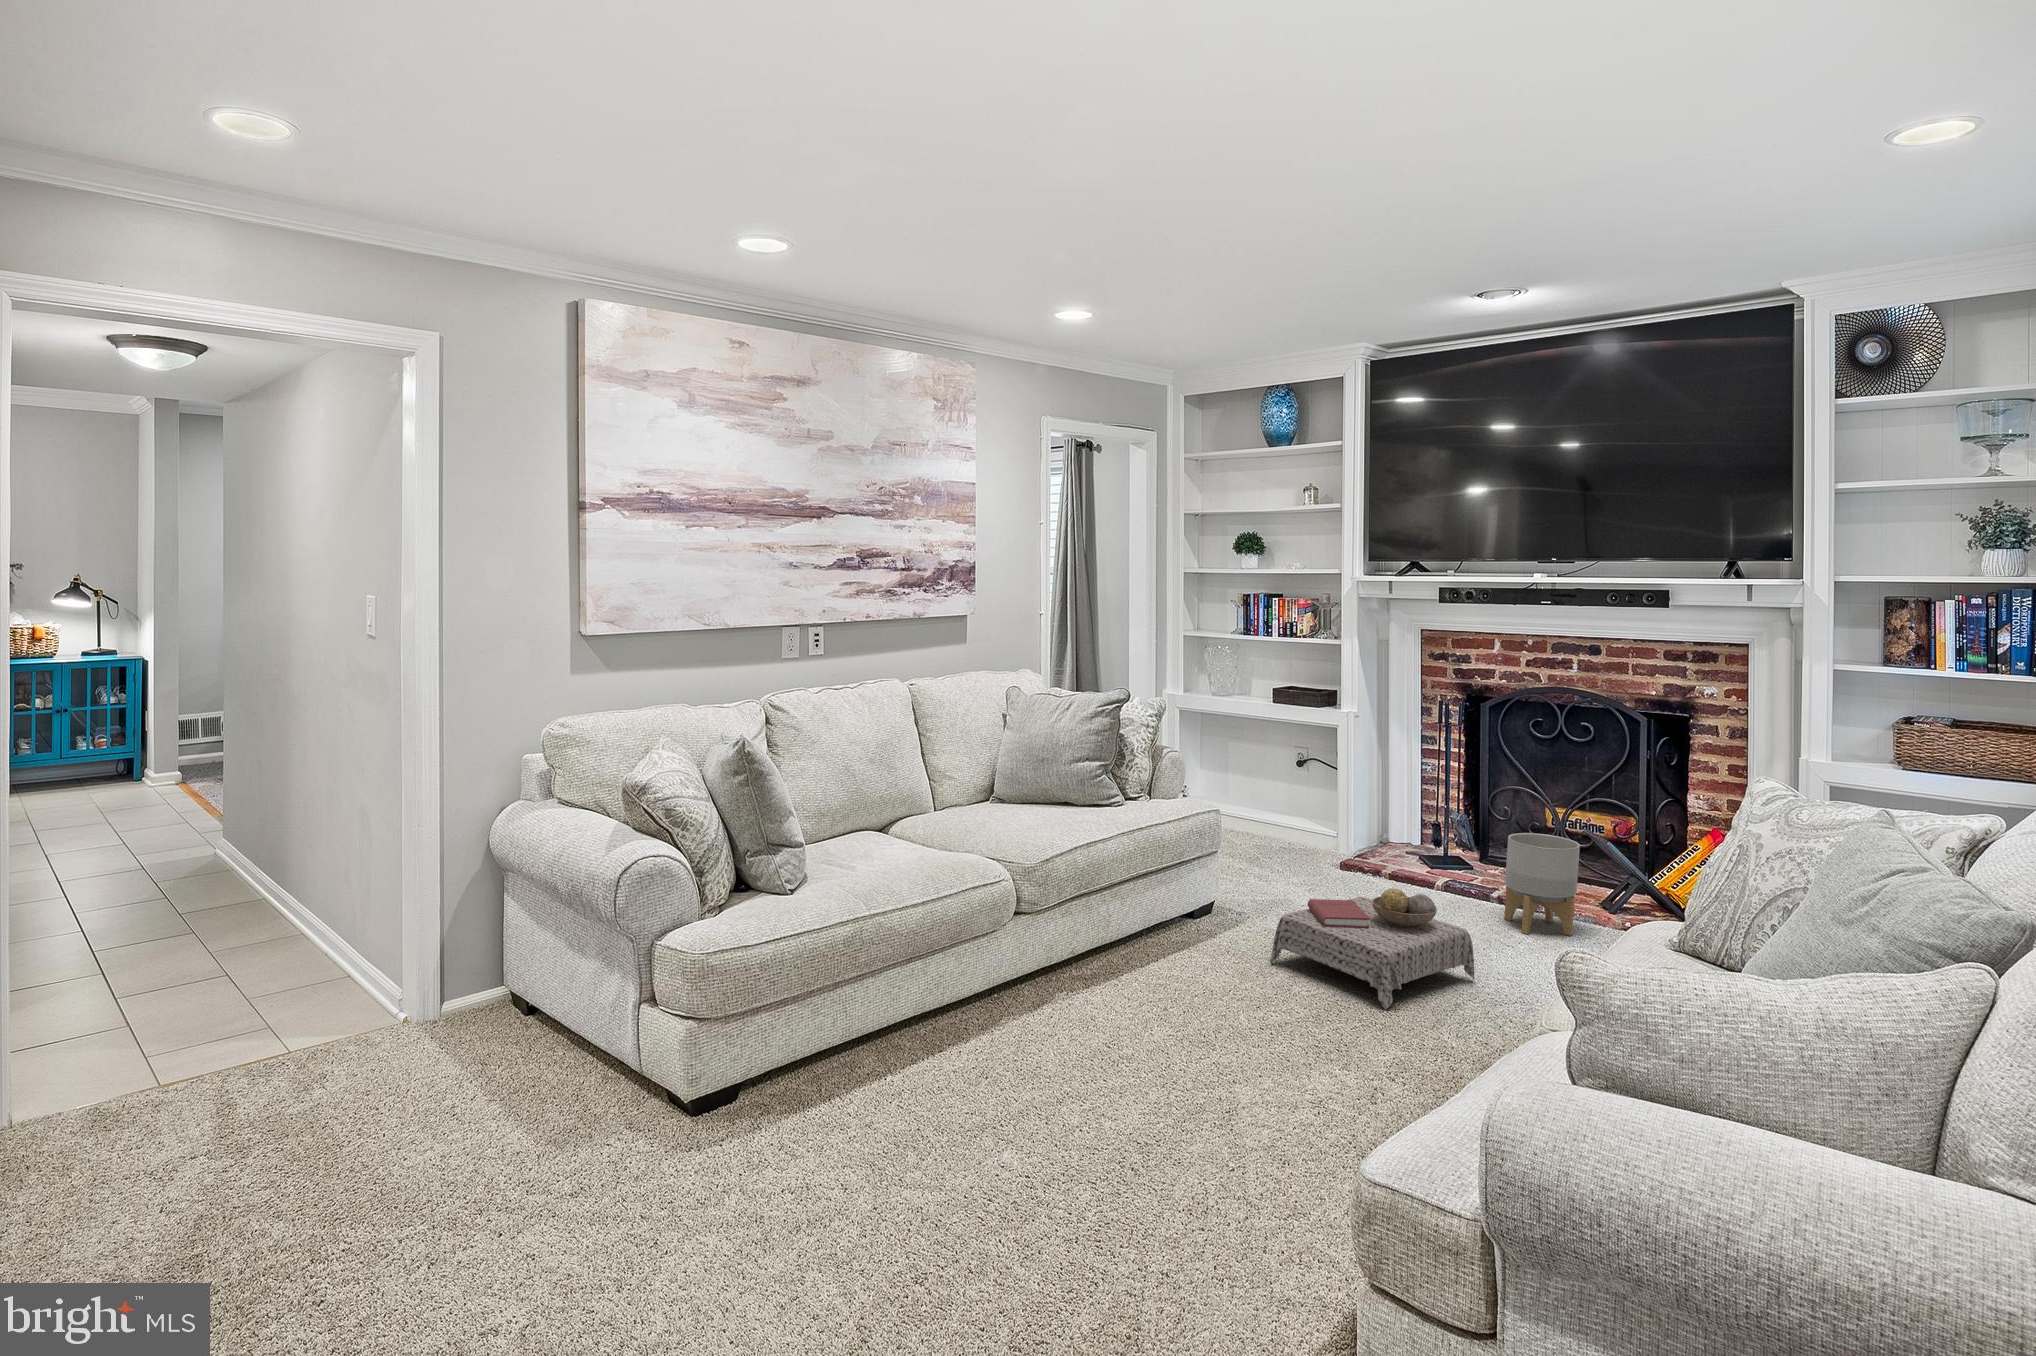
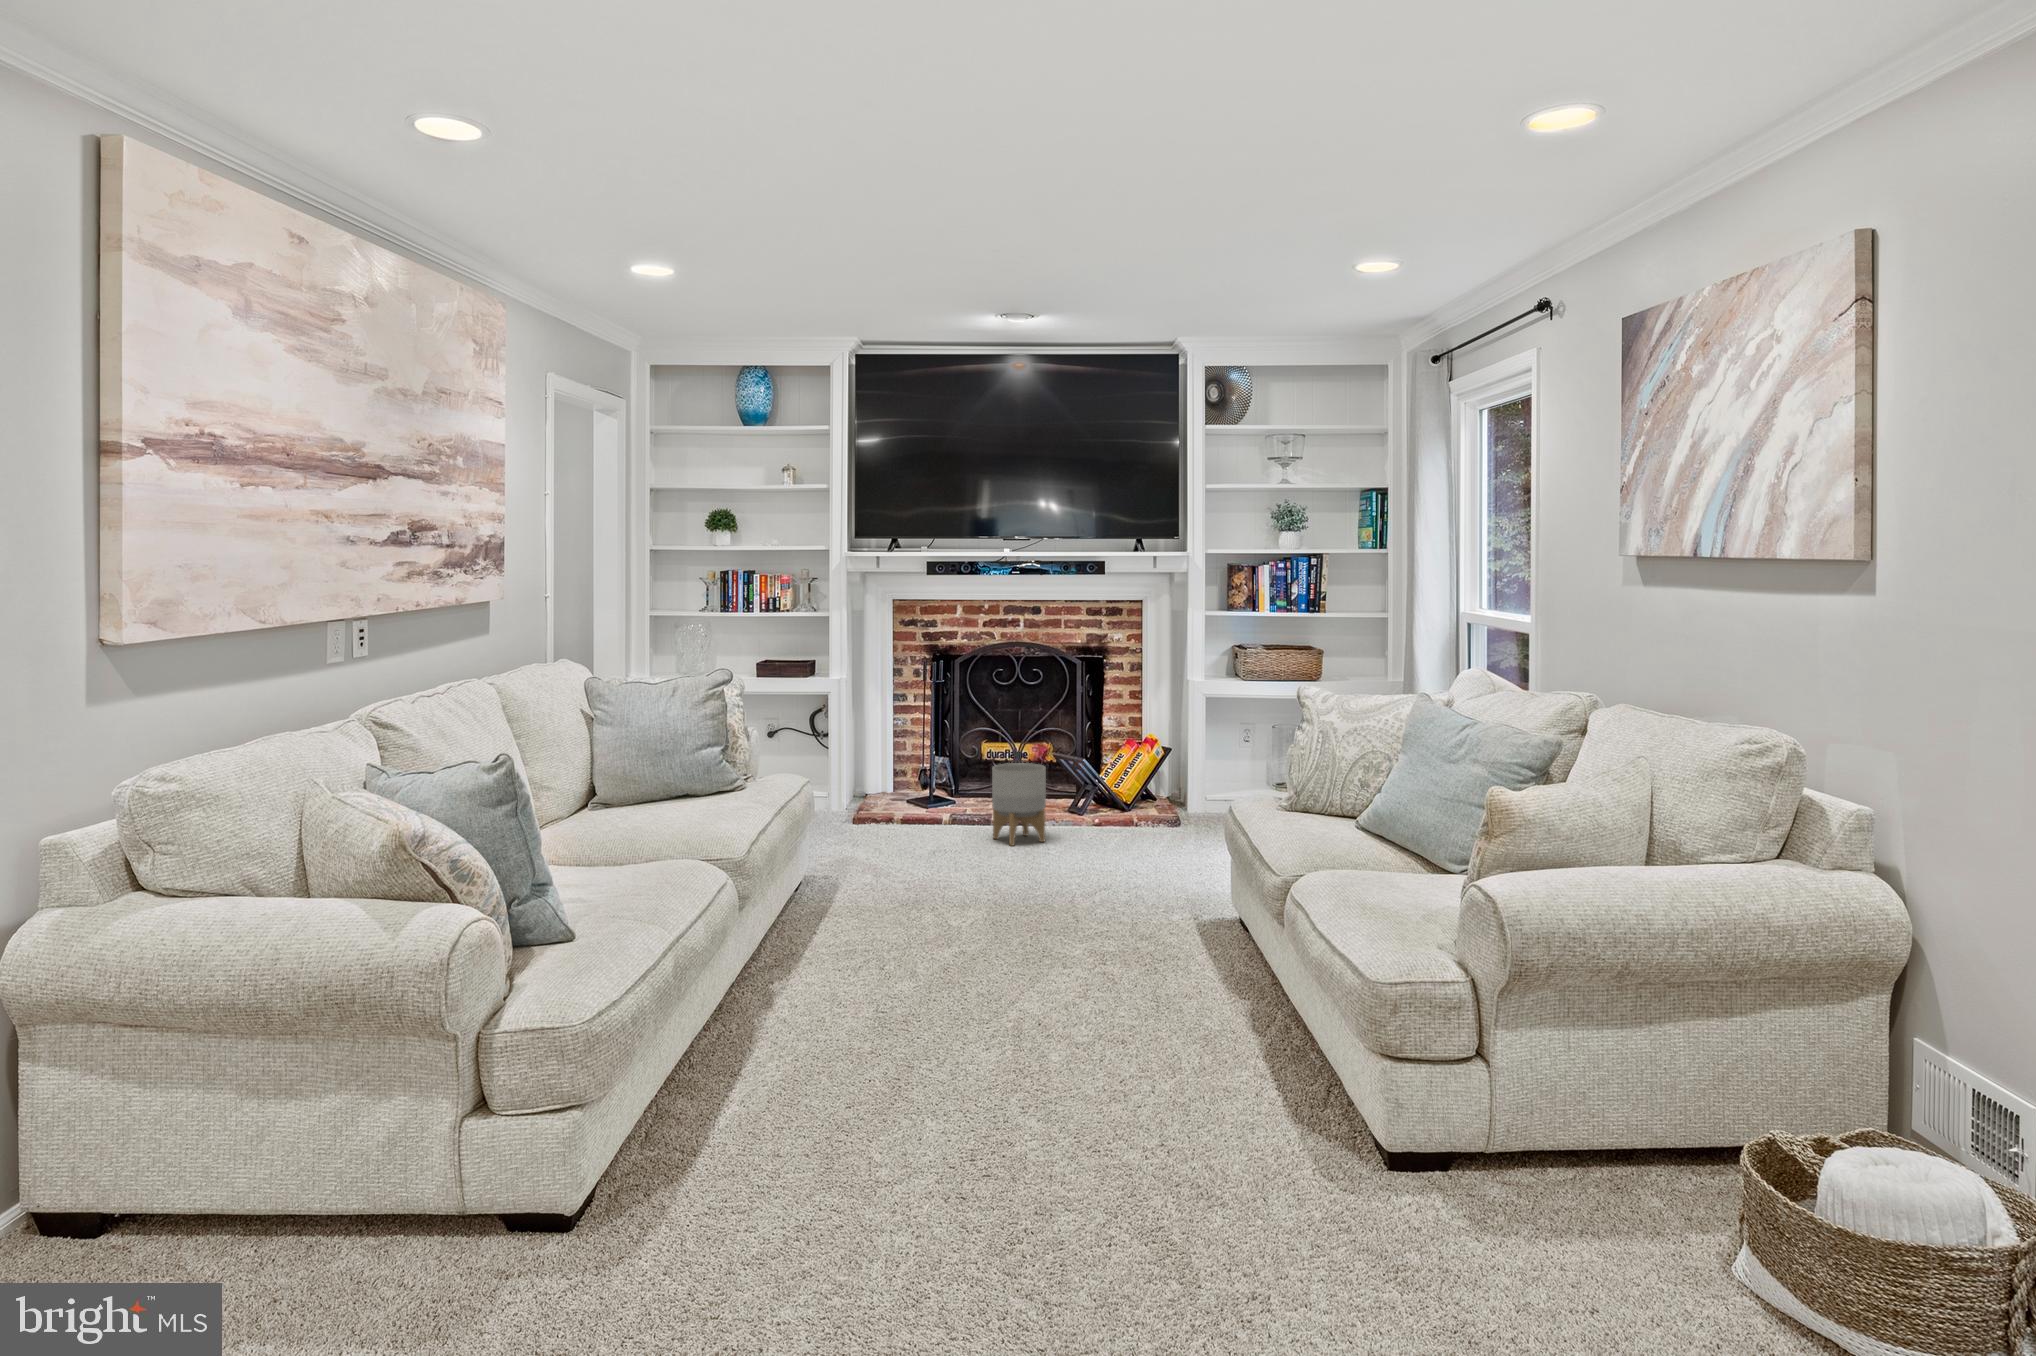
ottoman: present [1271,888,1474,1009] -> none [826,813,989,908]

